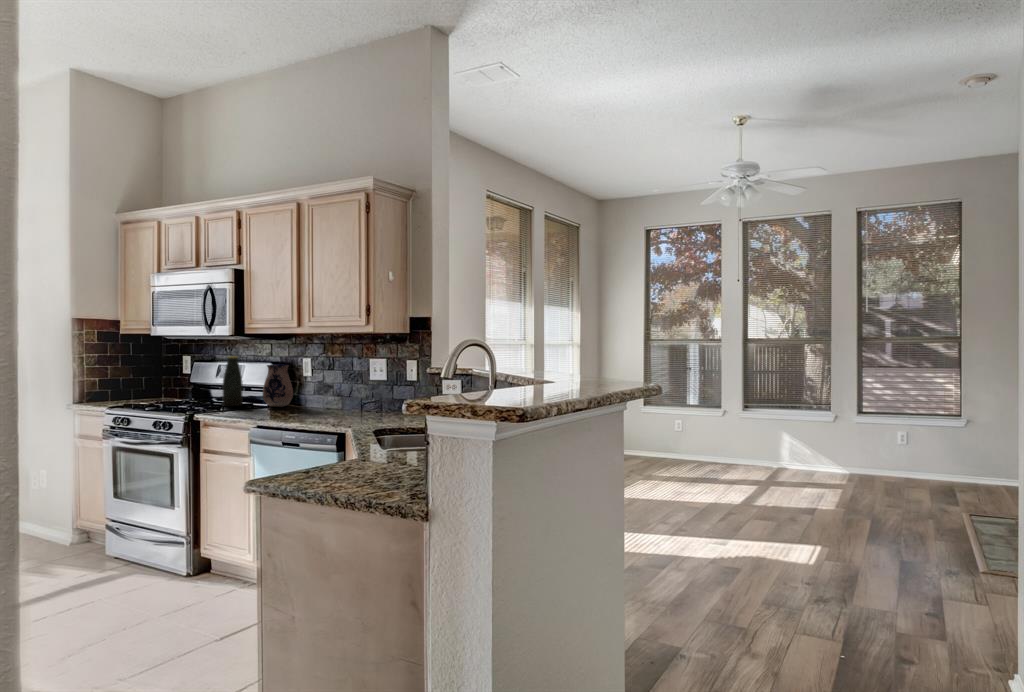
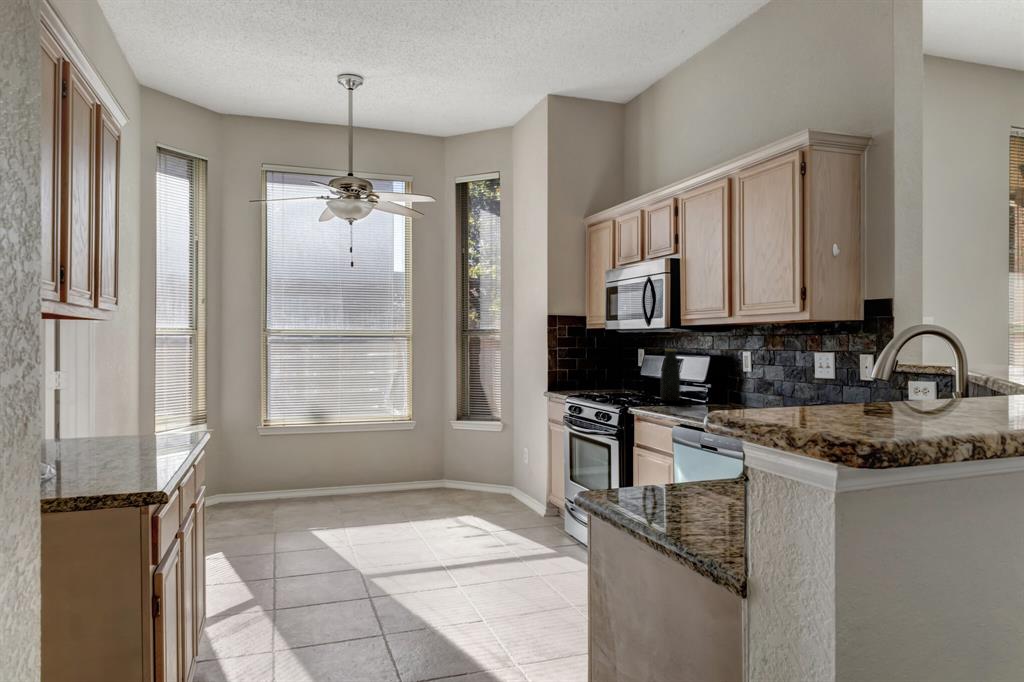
ceramic pitcher: present [263,365,293,407] -> none [697,359,730,404]

